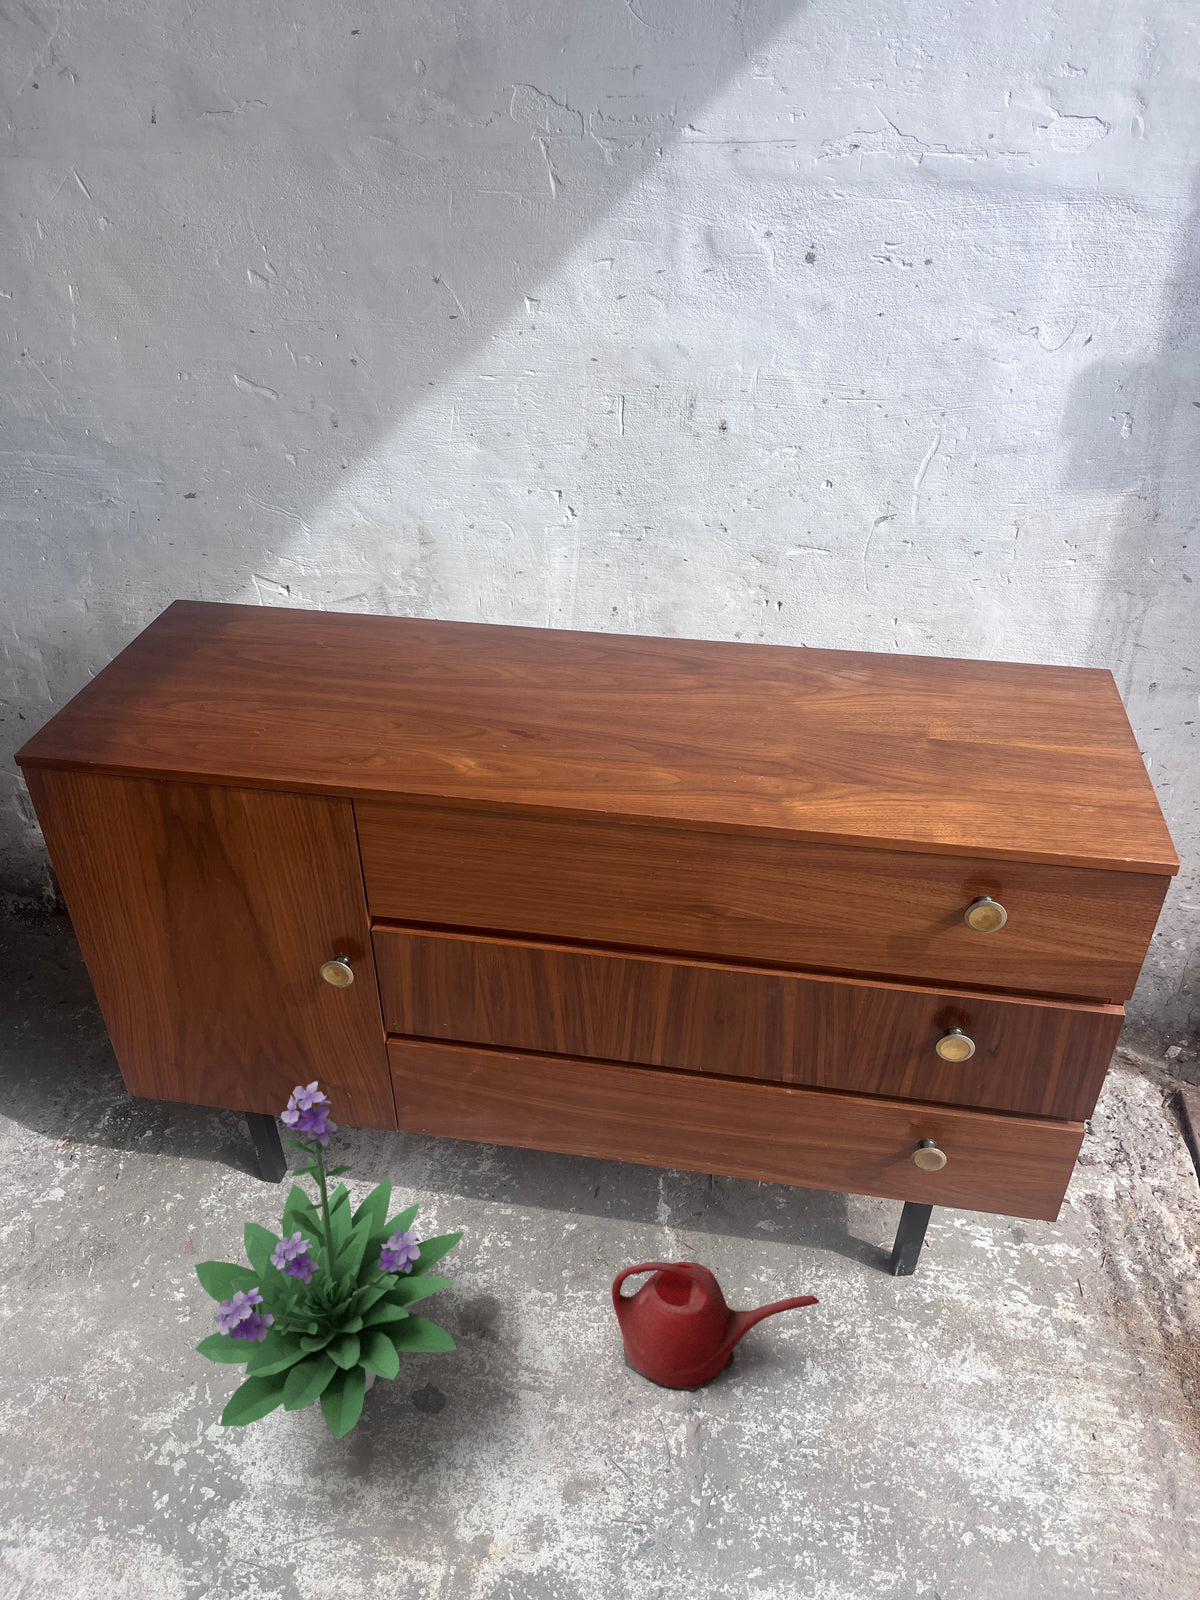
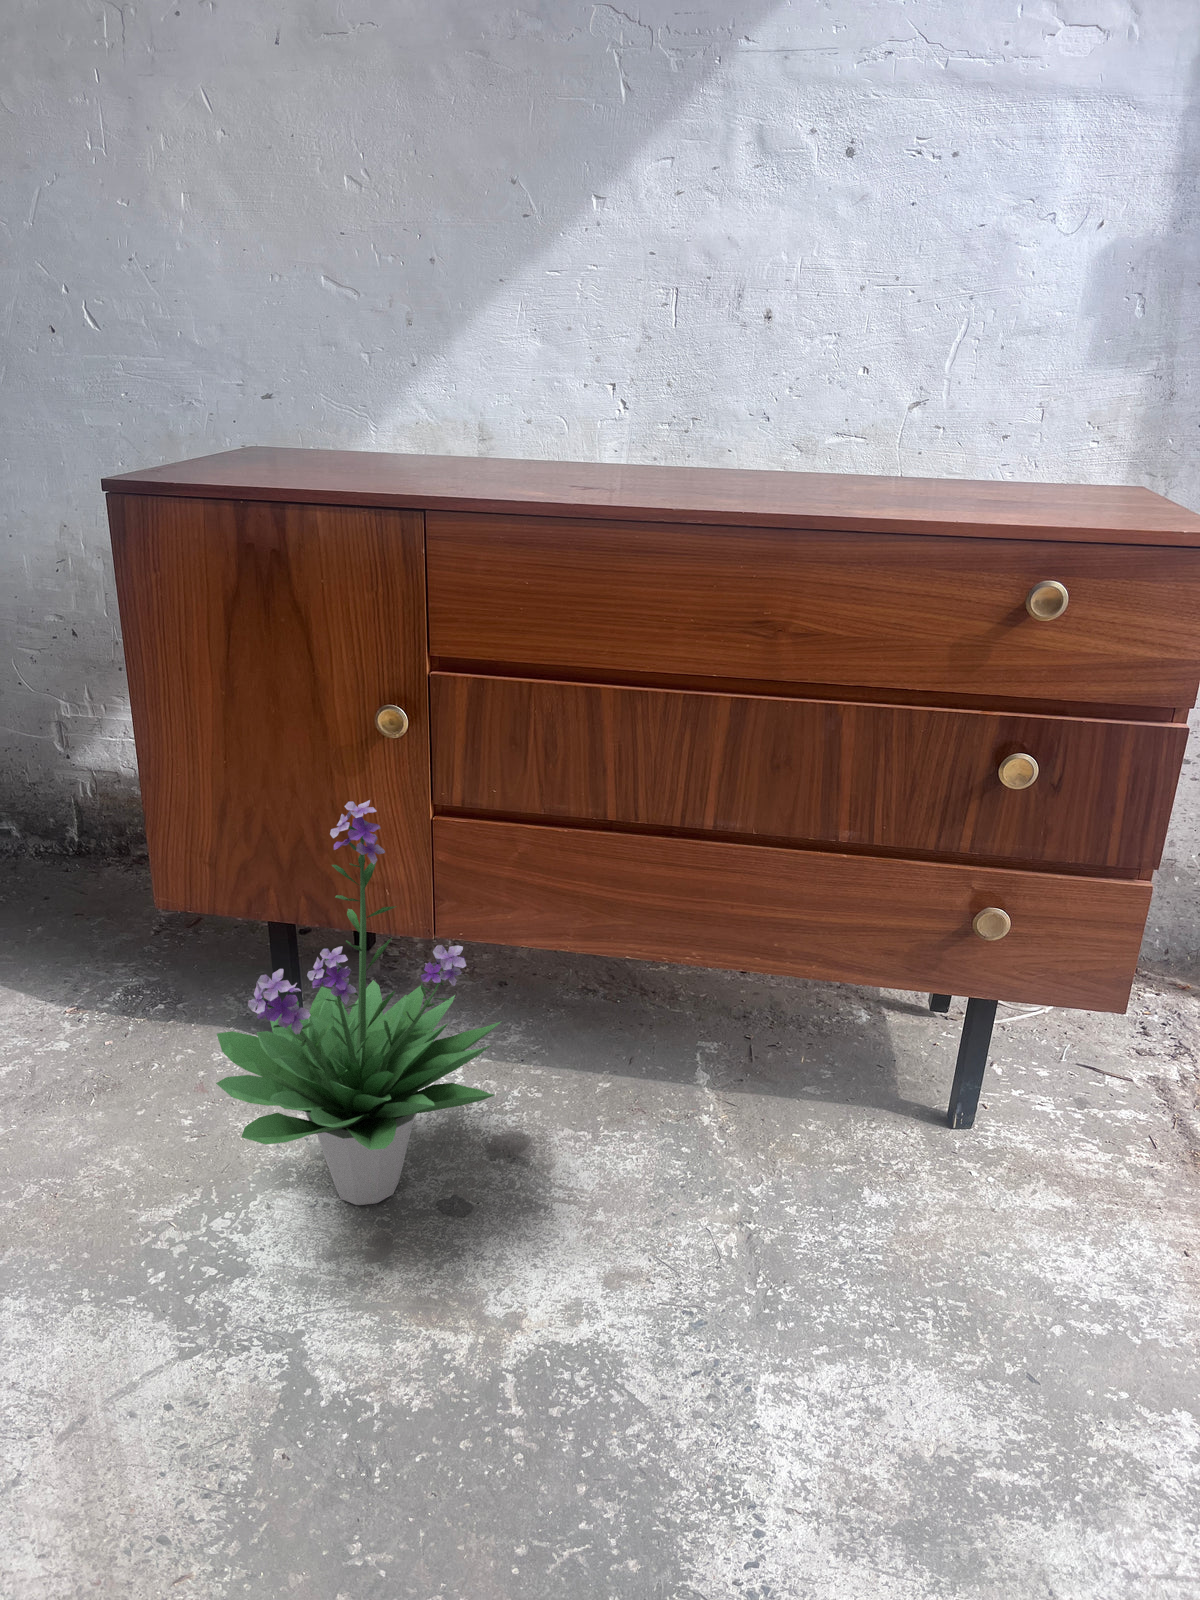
watering can: present [612,1262,819,1391] -> none [656,1047,880,1206]

